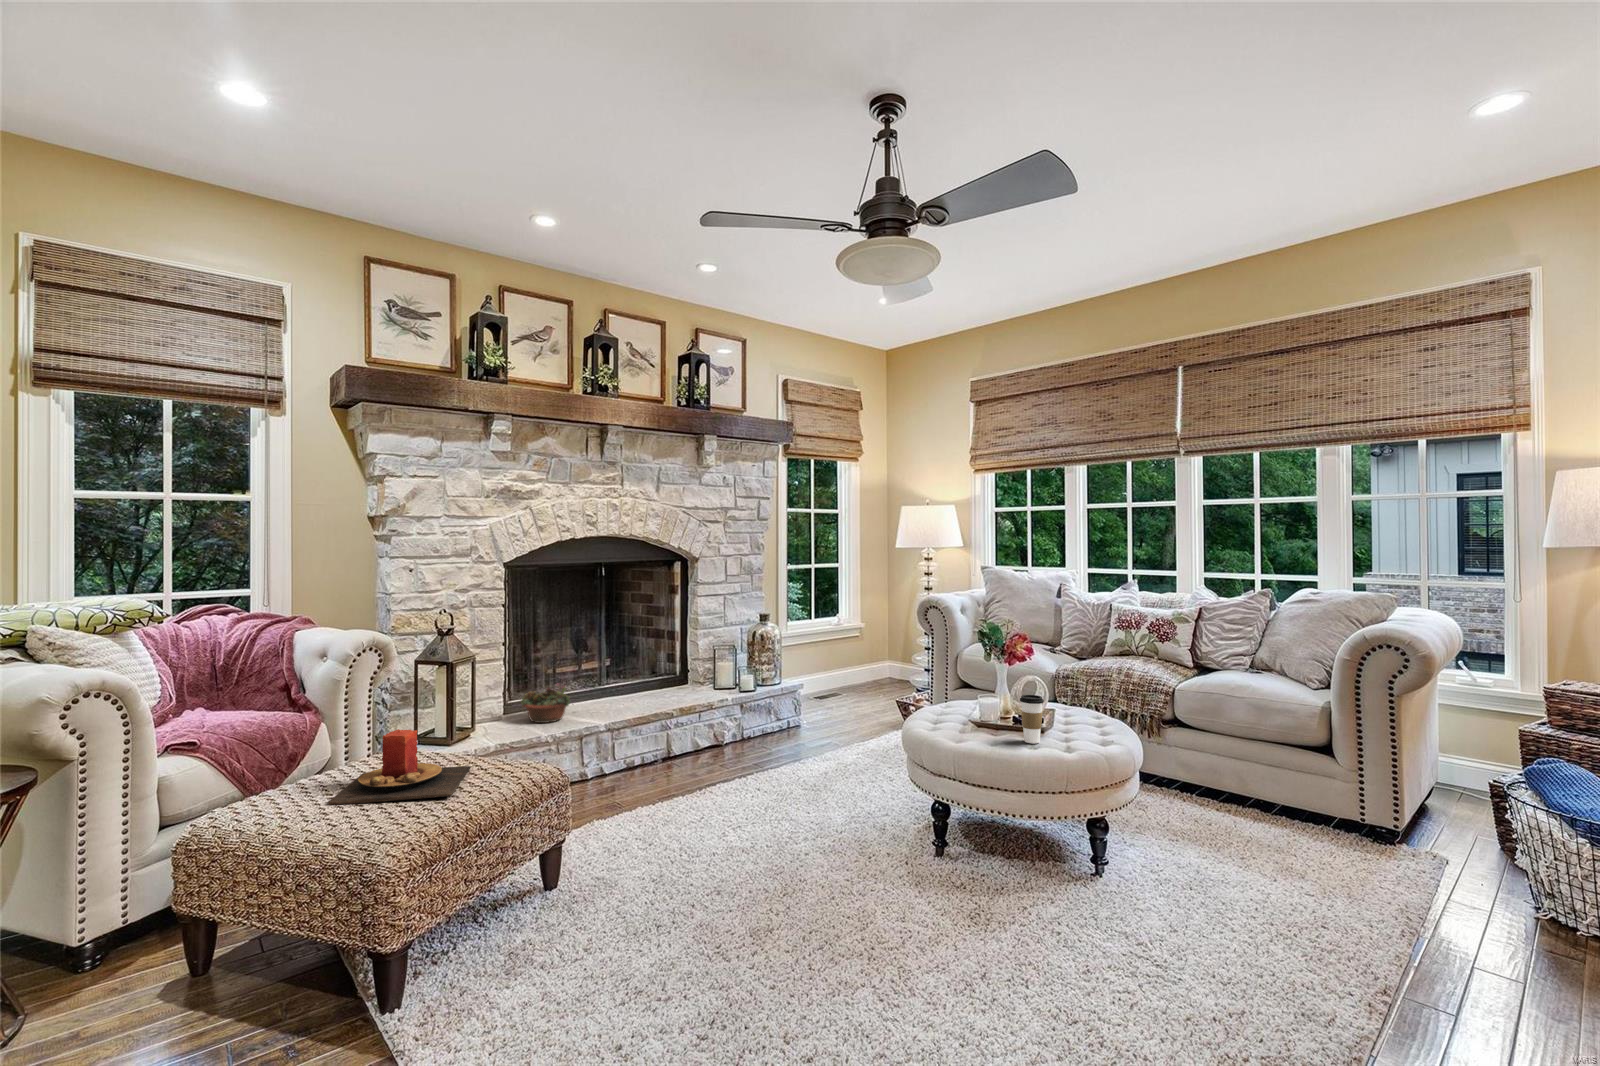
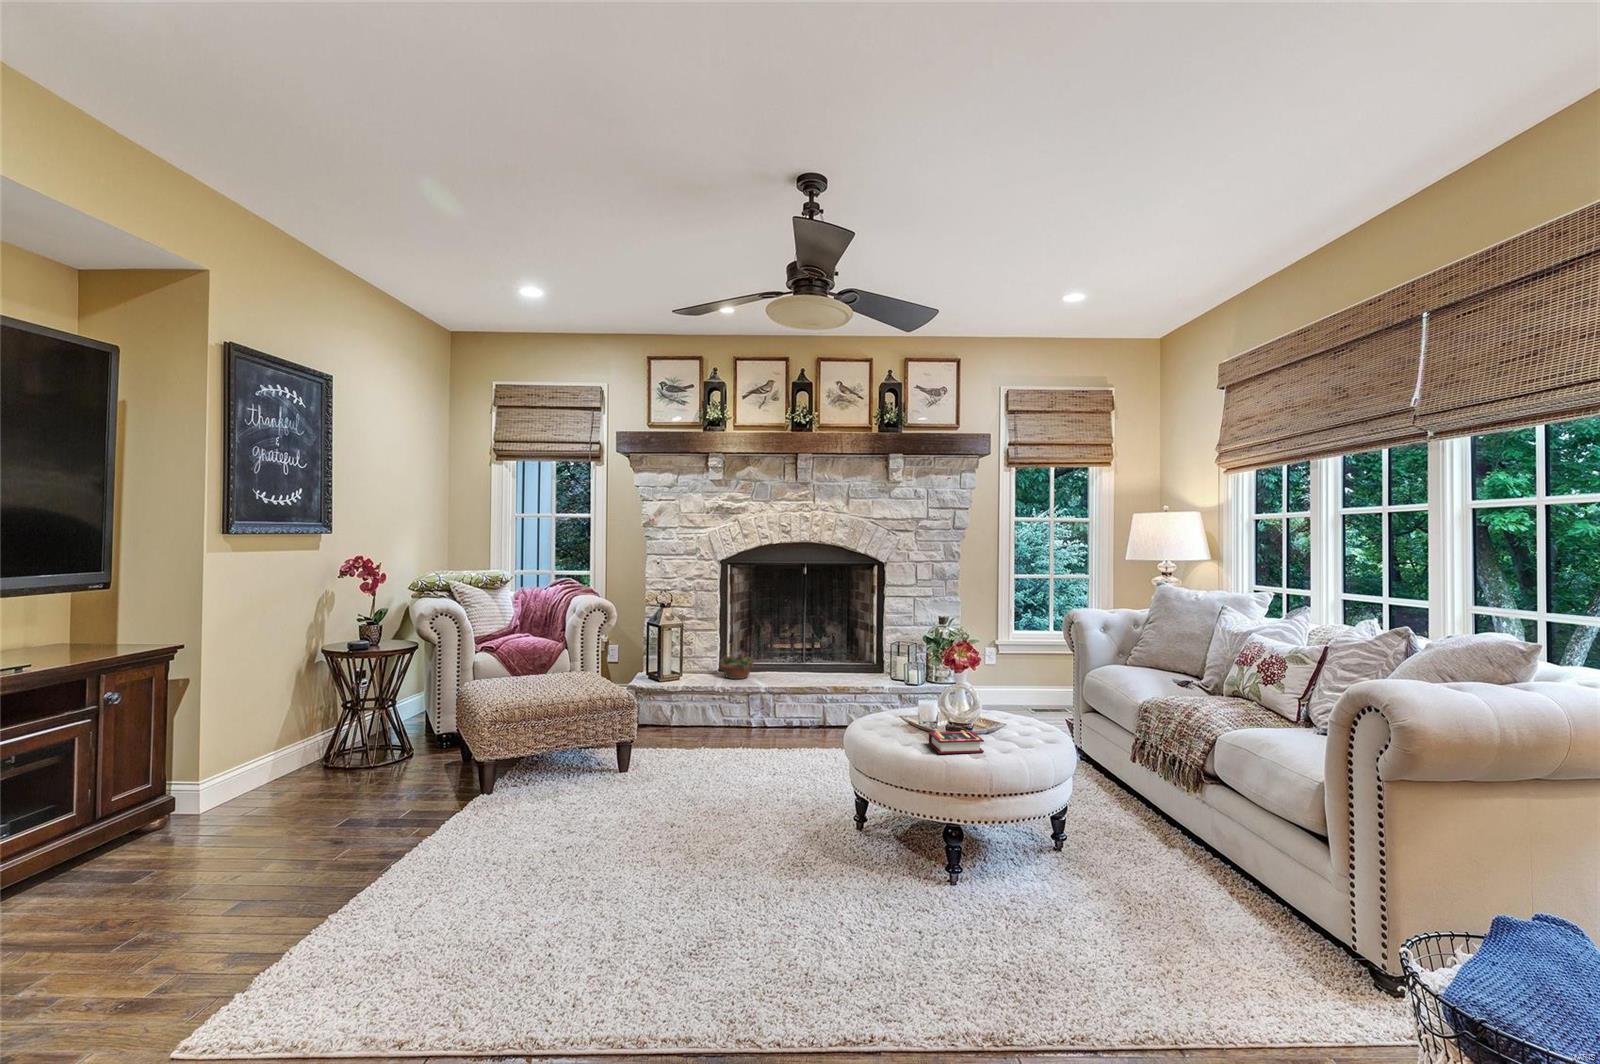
coffee cup: present [1020,695,1044,743] -> none [889,698,911,744]
book: none [1053,716,1105,743] -> present [929,730,984,754]
candle: present [328,729,471,806] -> none [490,652,574,692]

